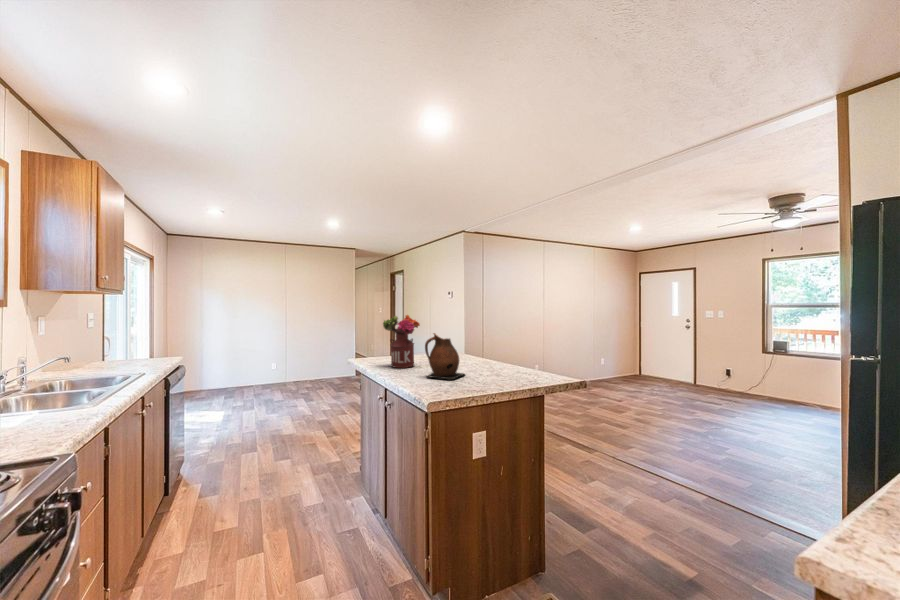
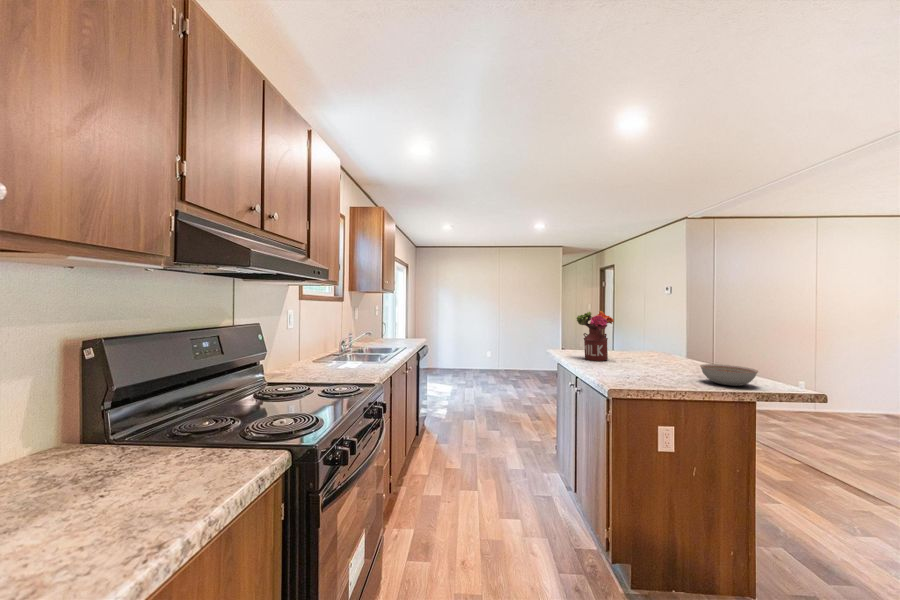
ceramic pitcher: present [425,333,465,380] -> none [615,328,660,375]
bowl: none [500,362,543,381] -> present [700,364,758,386]

